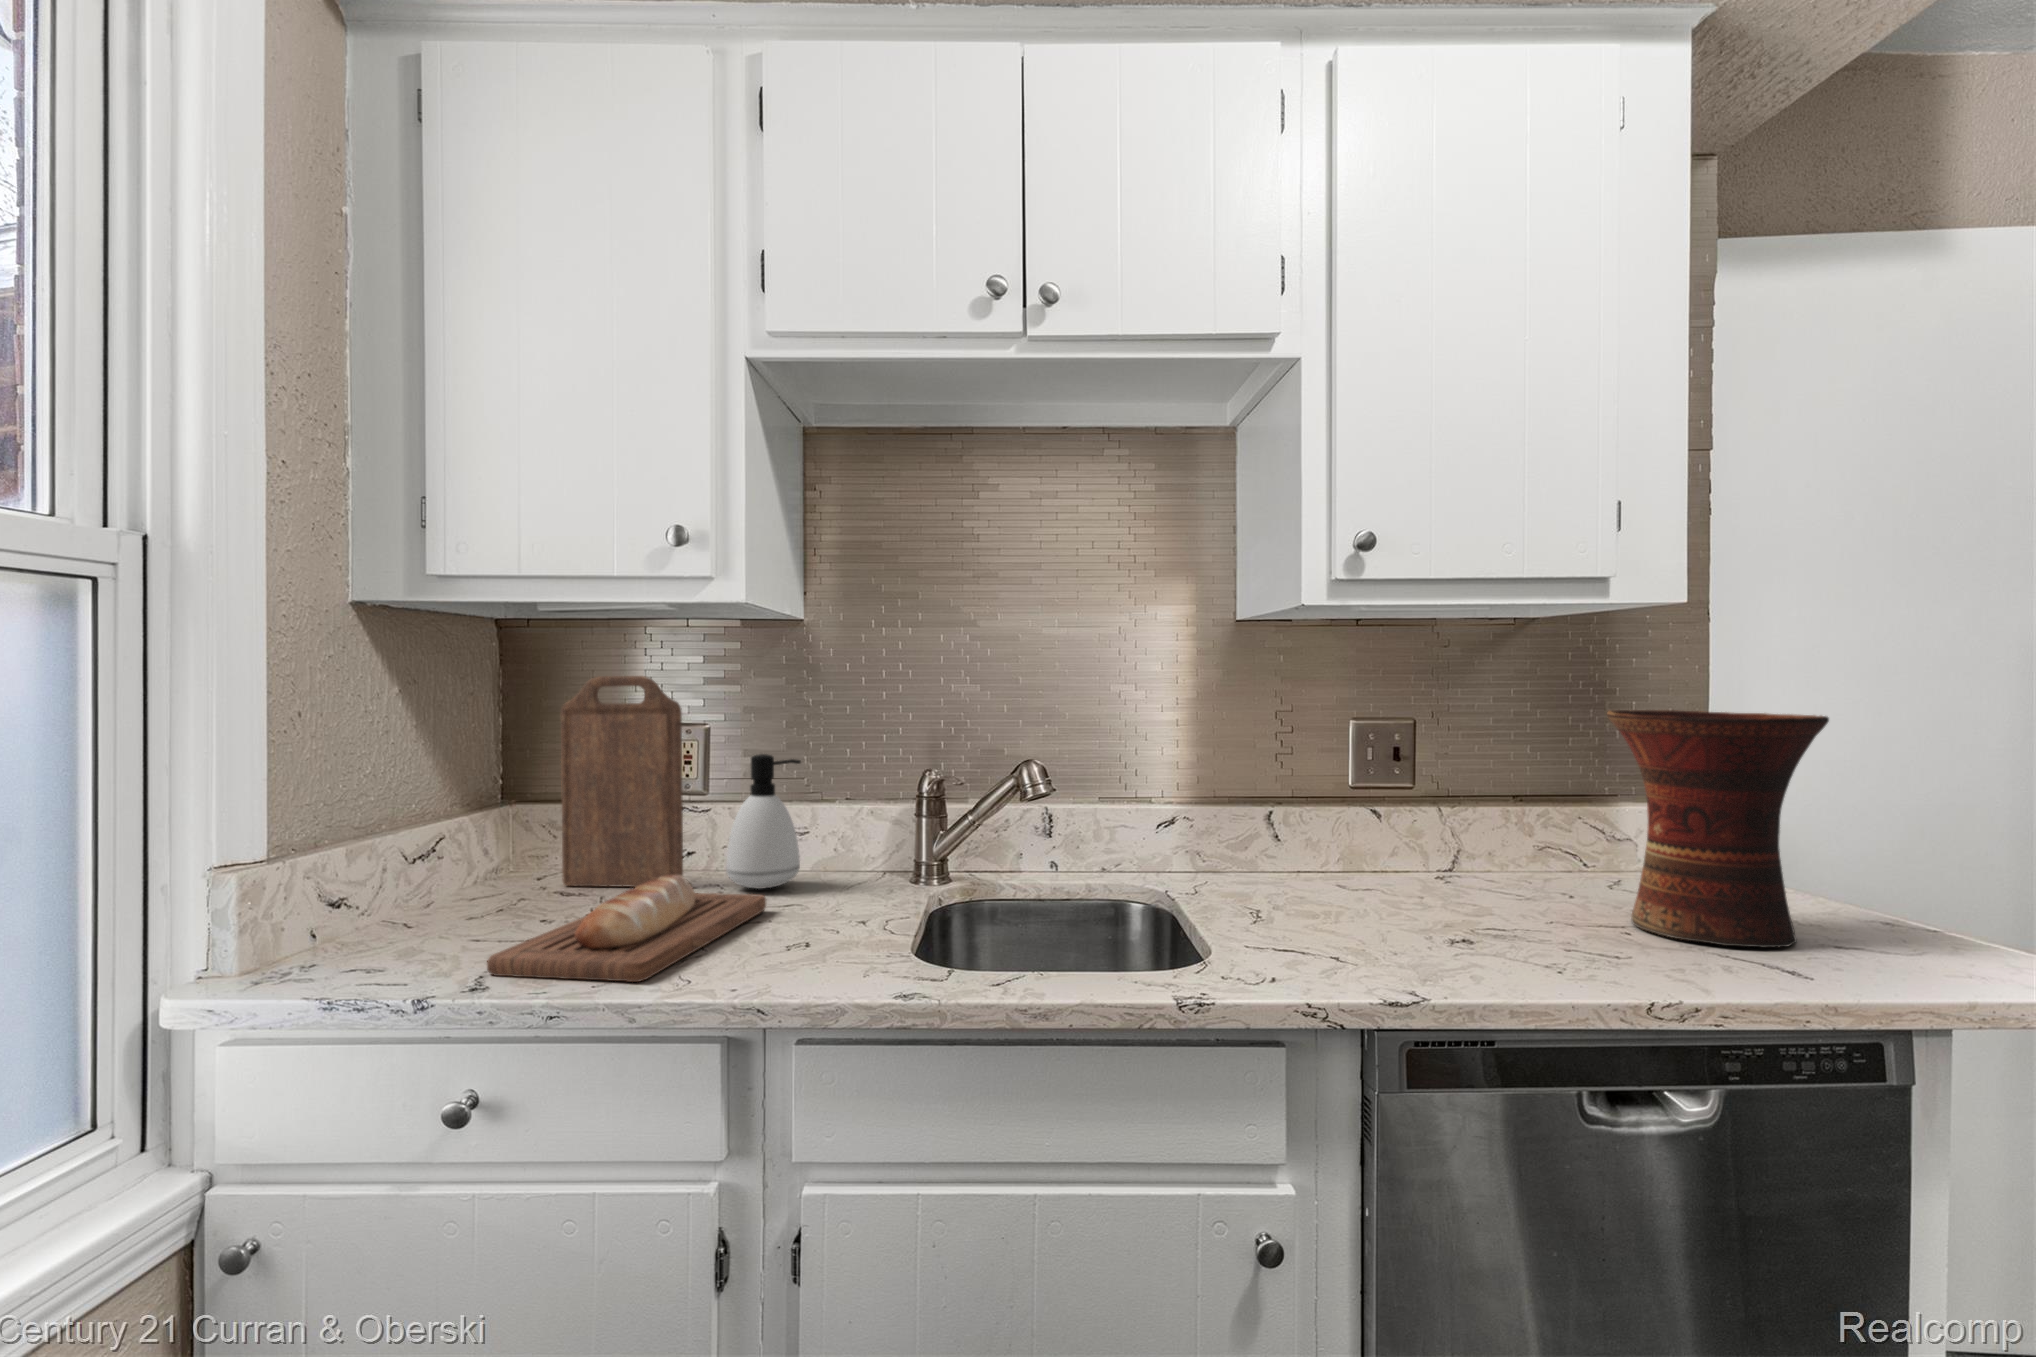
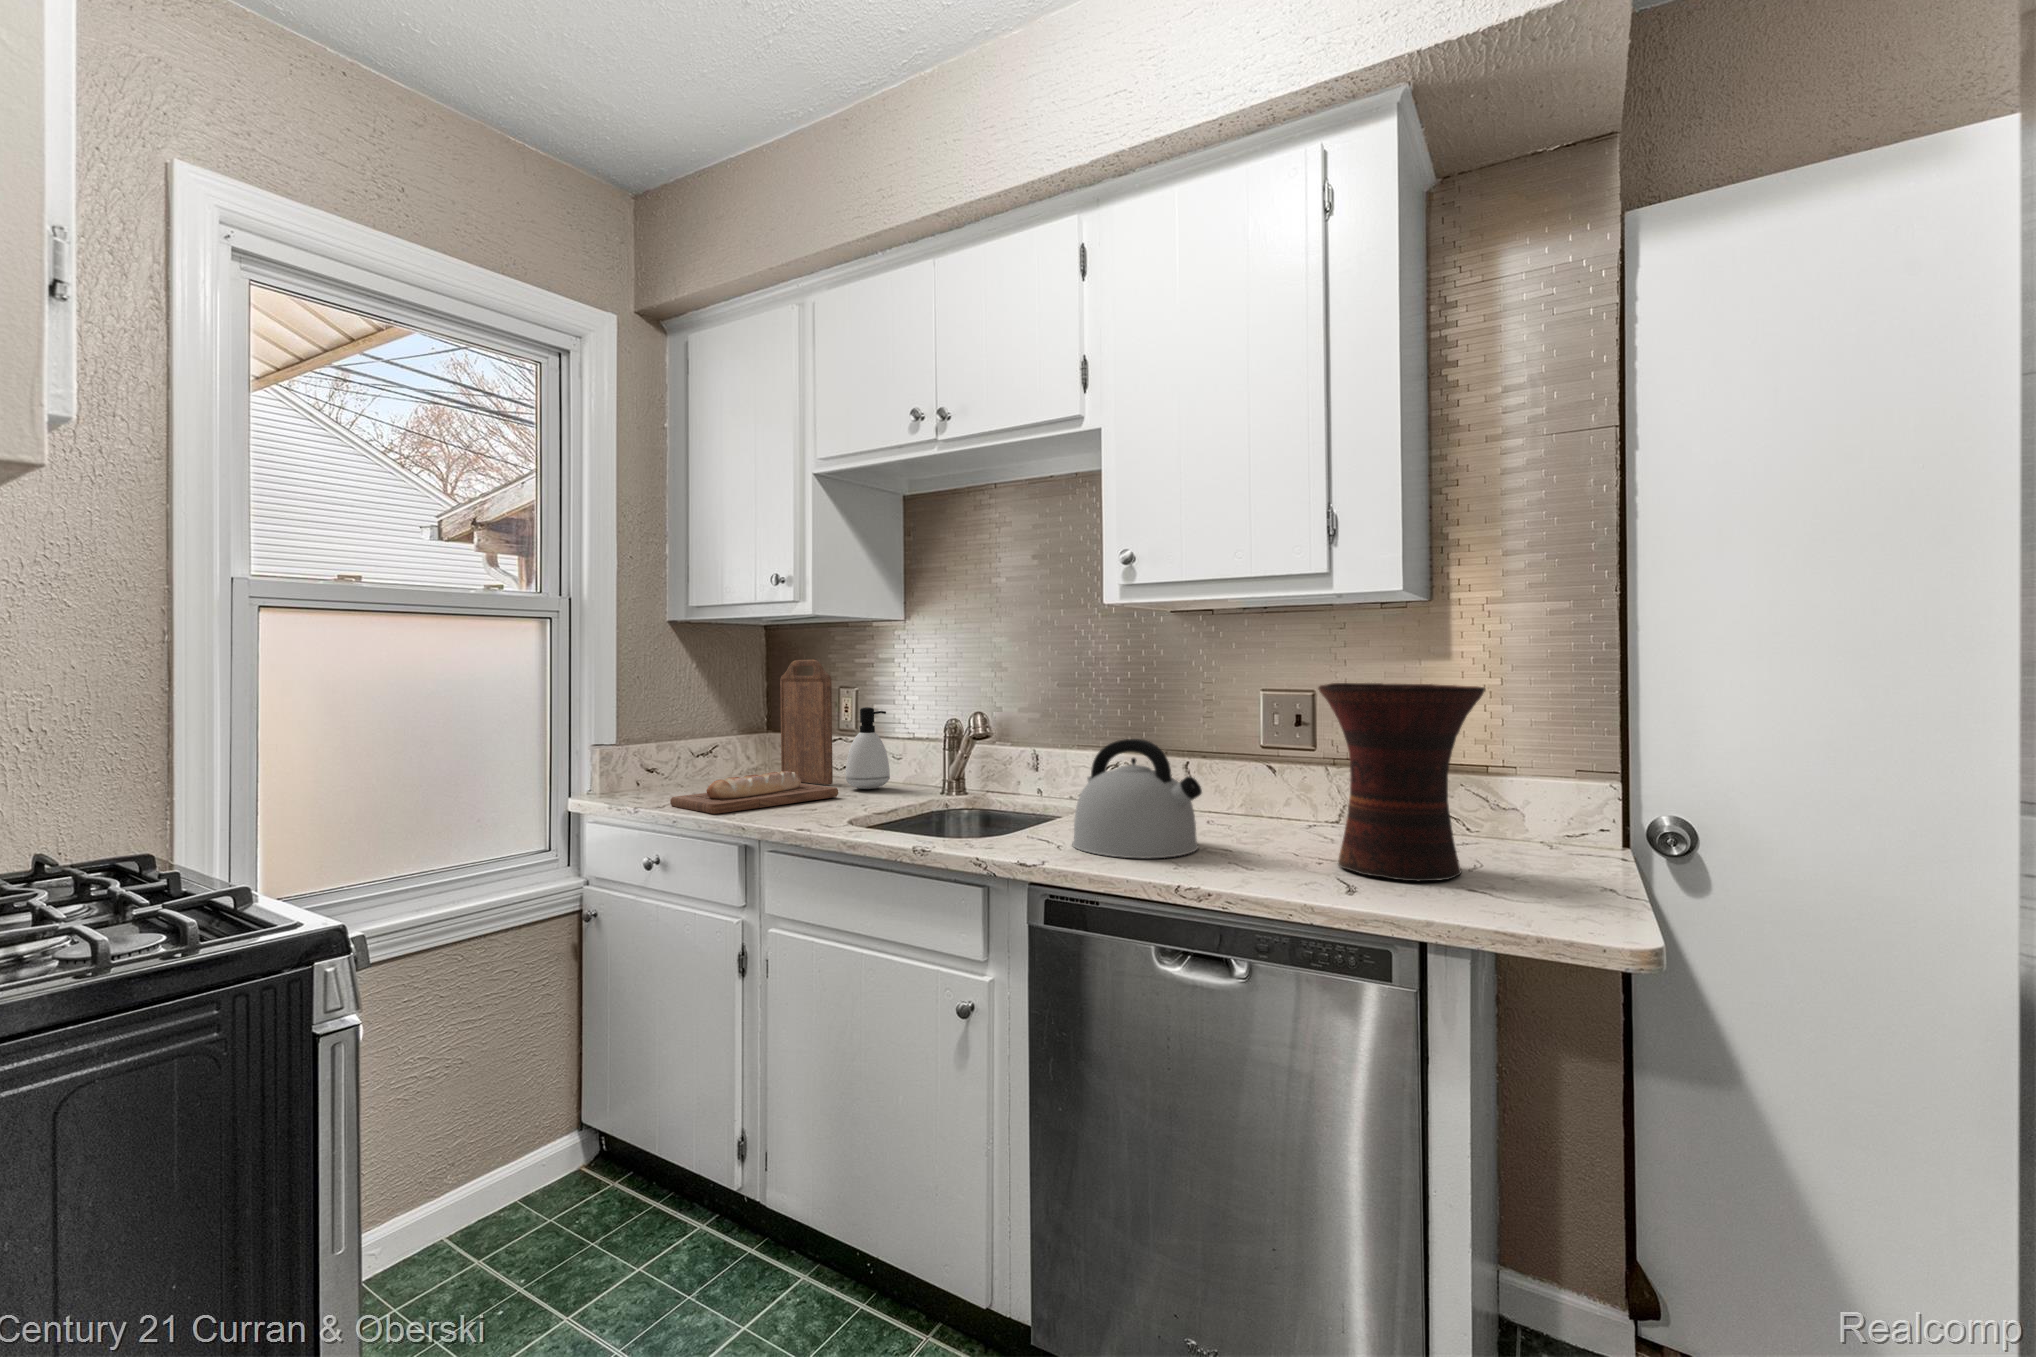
kettle: none [1313,792,1517,965] -> present [1072,739,1202,859]

